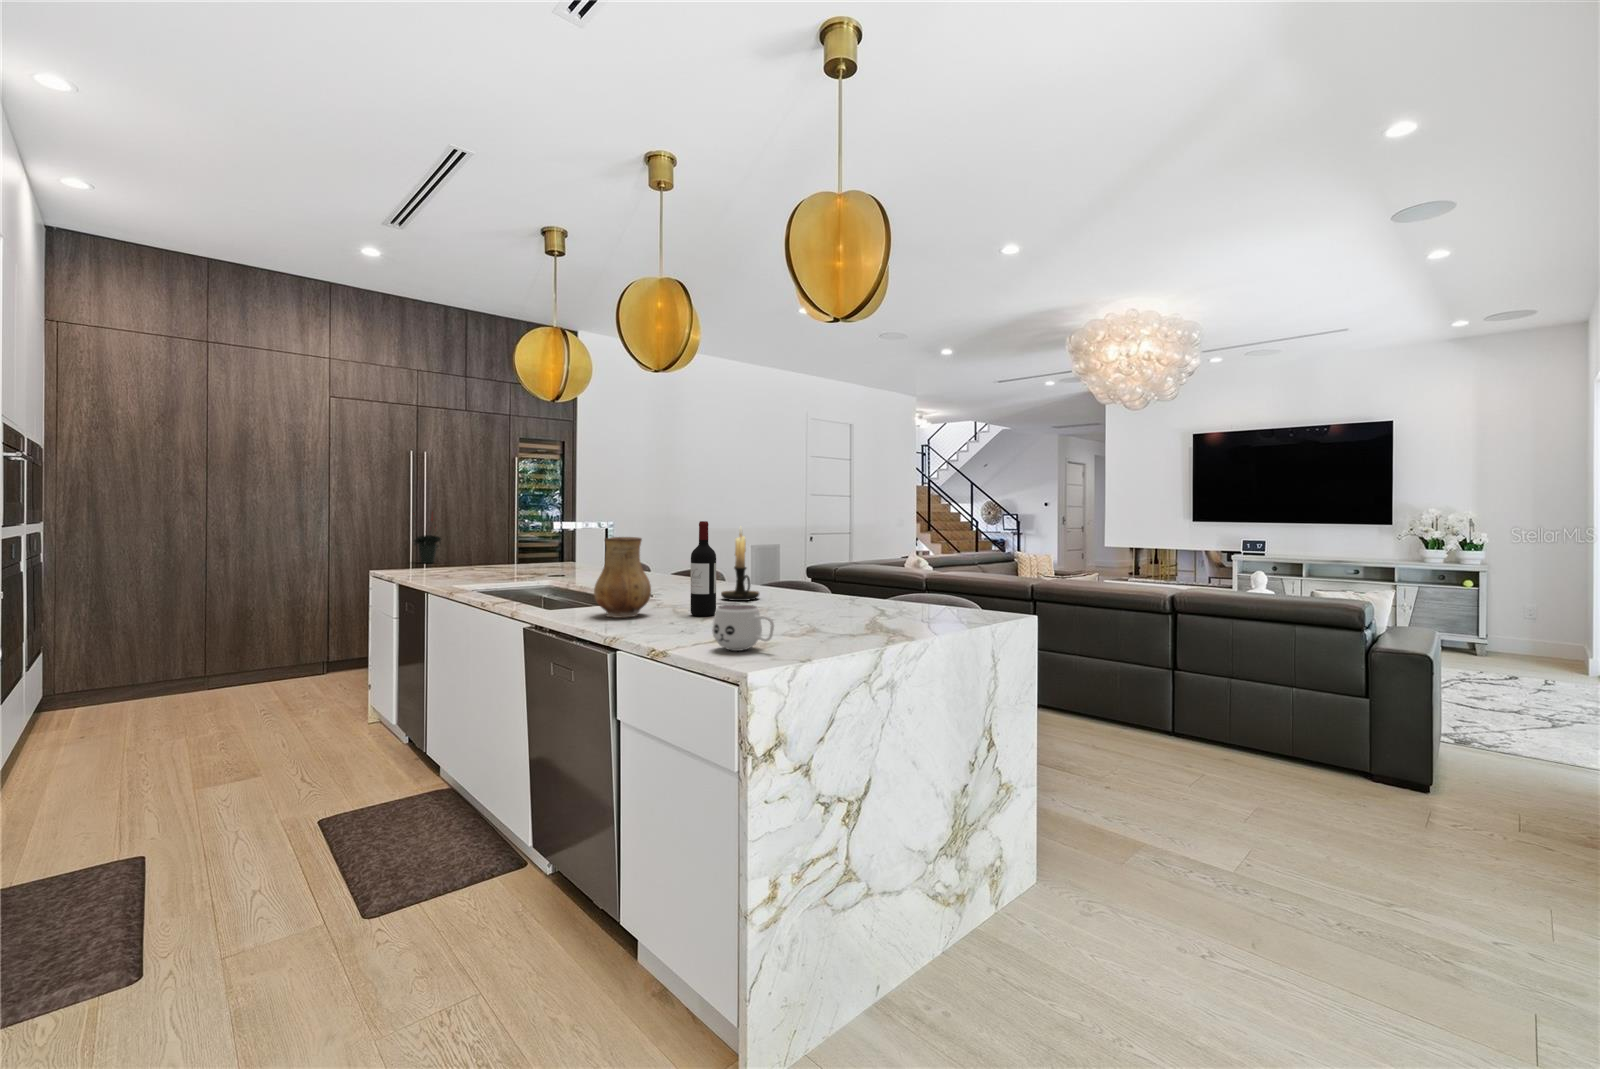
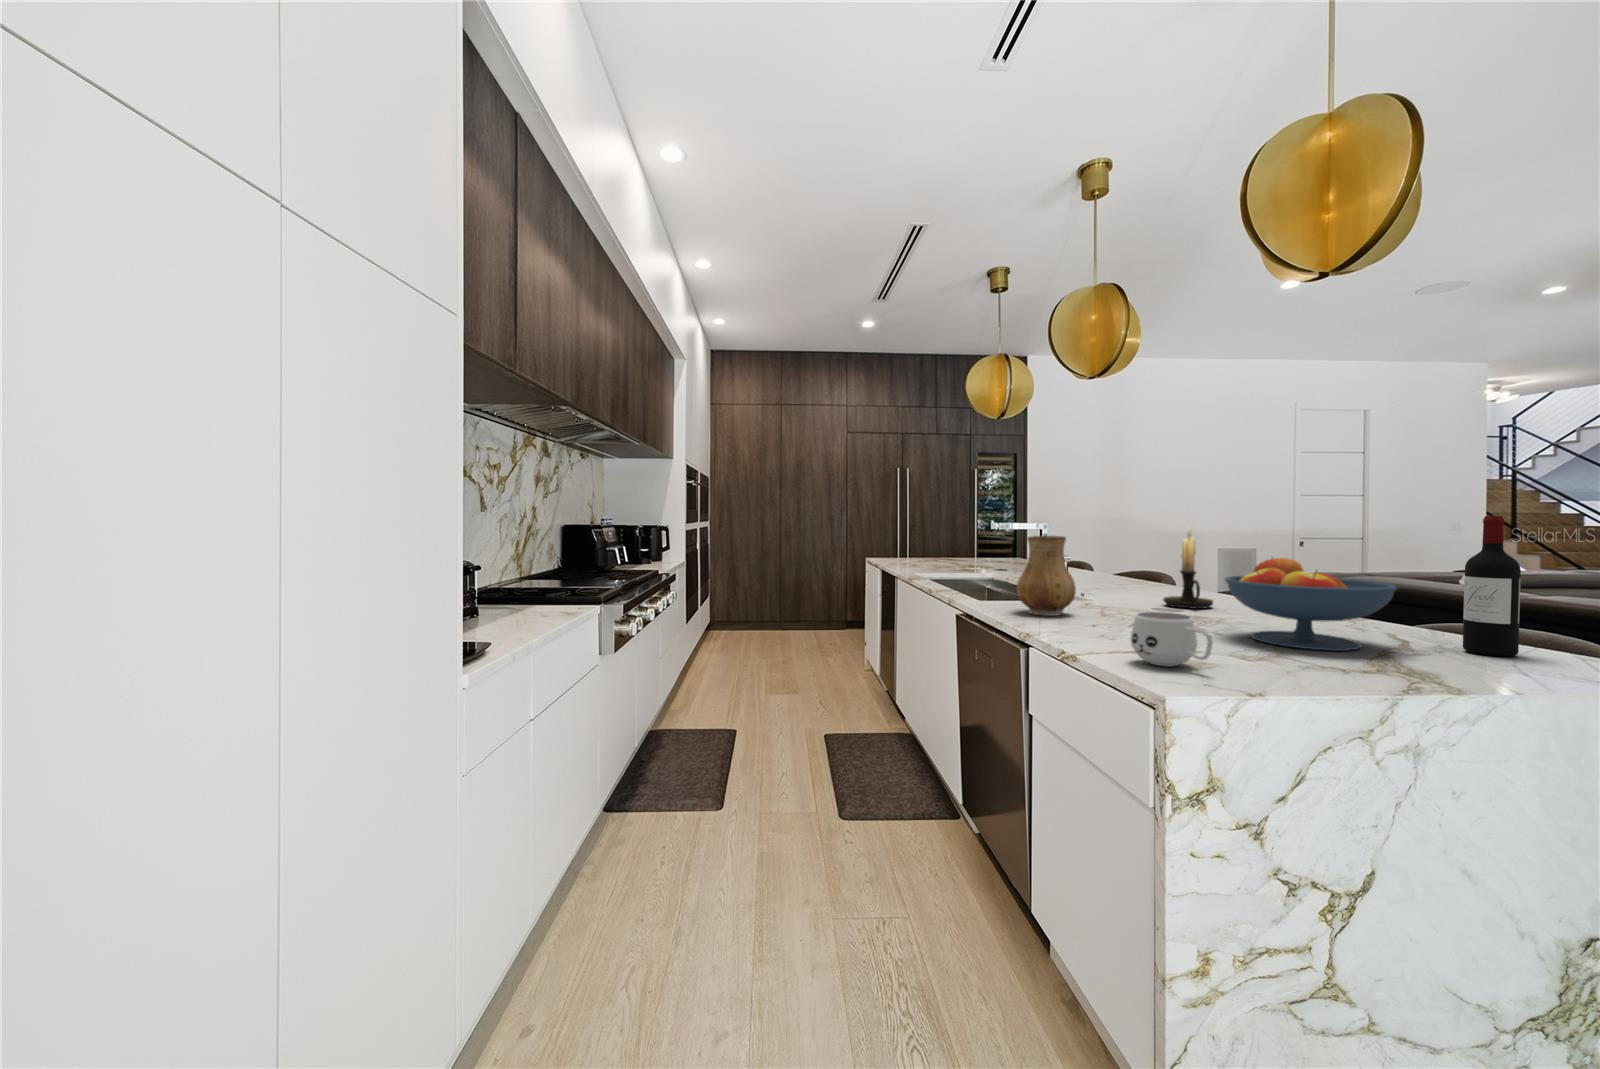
potted plant: present [414,519,441,563] -> none [895,516,916,558]
wine bottle: present [690,521,716,616] -> present [1463,516,1521,656]
fruit bowl: none [774,553,880,625] -> present [1225,558,1397,651]

